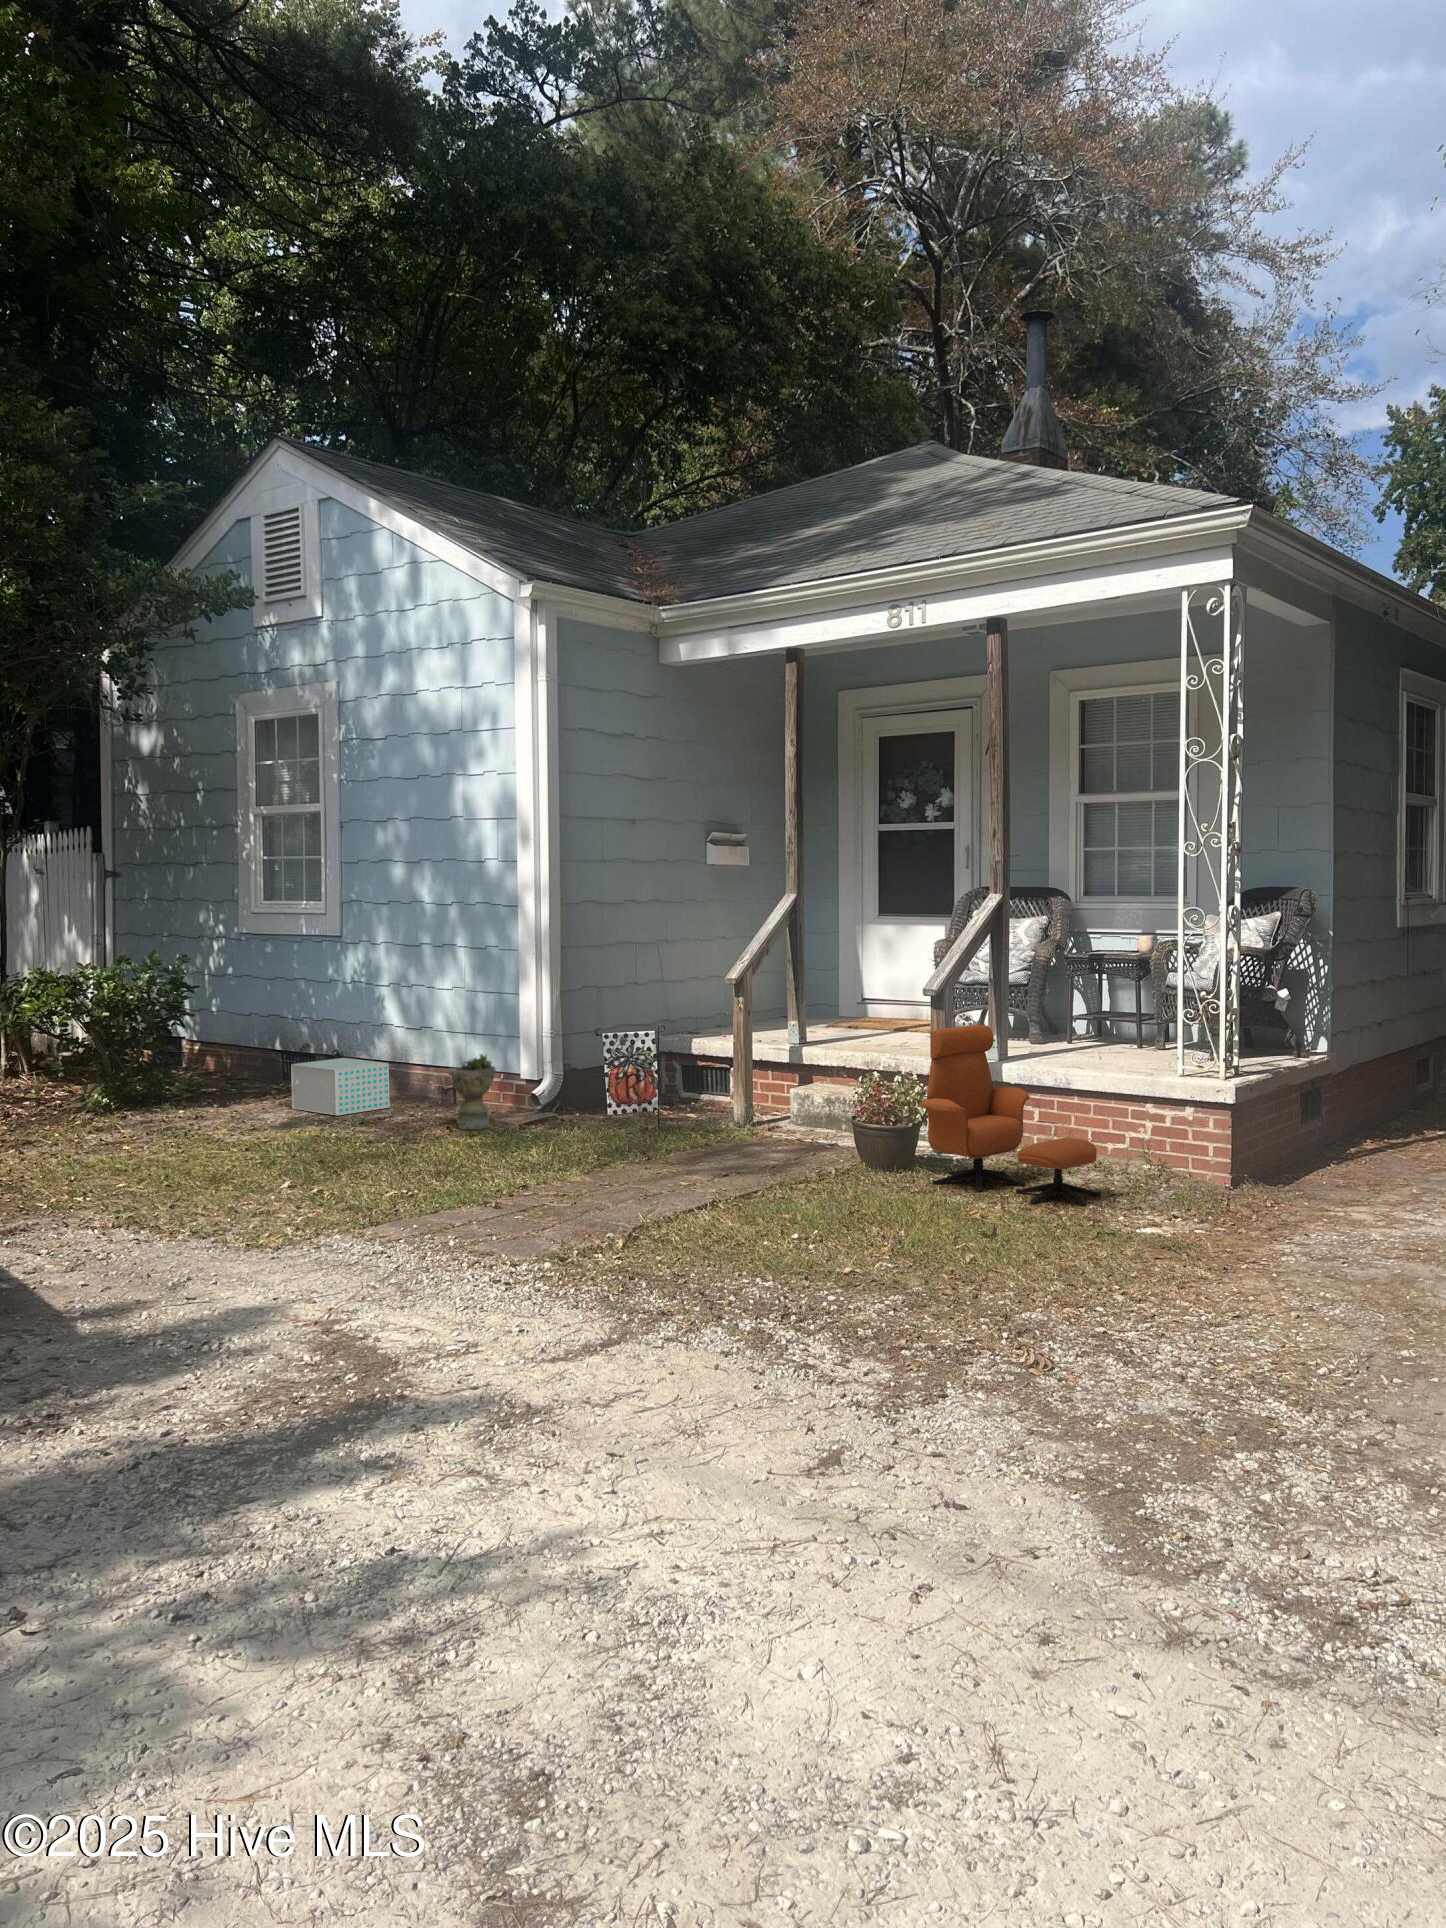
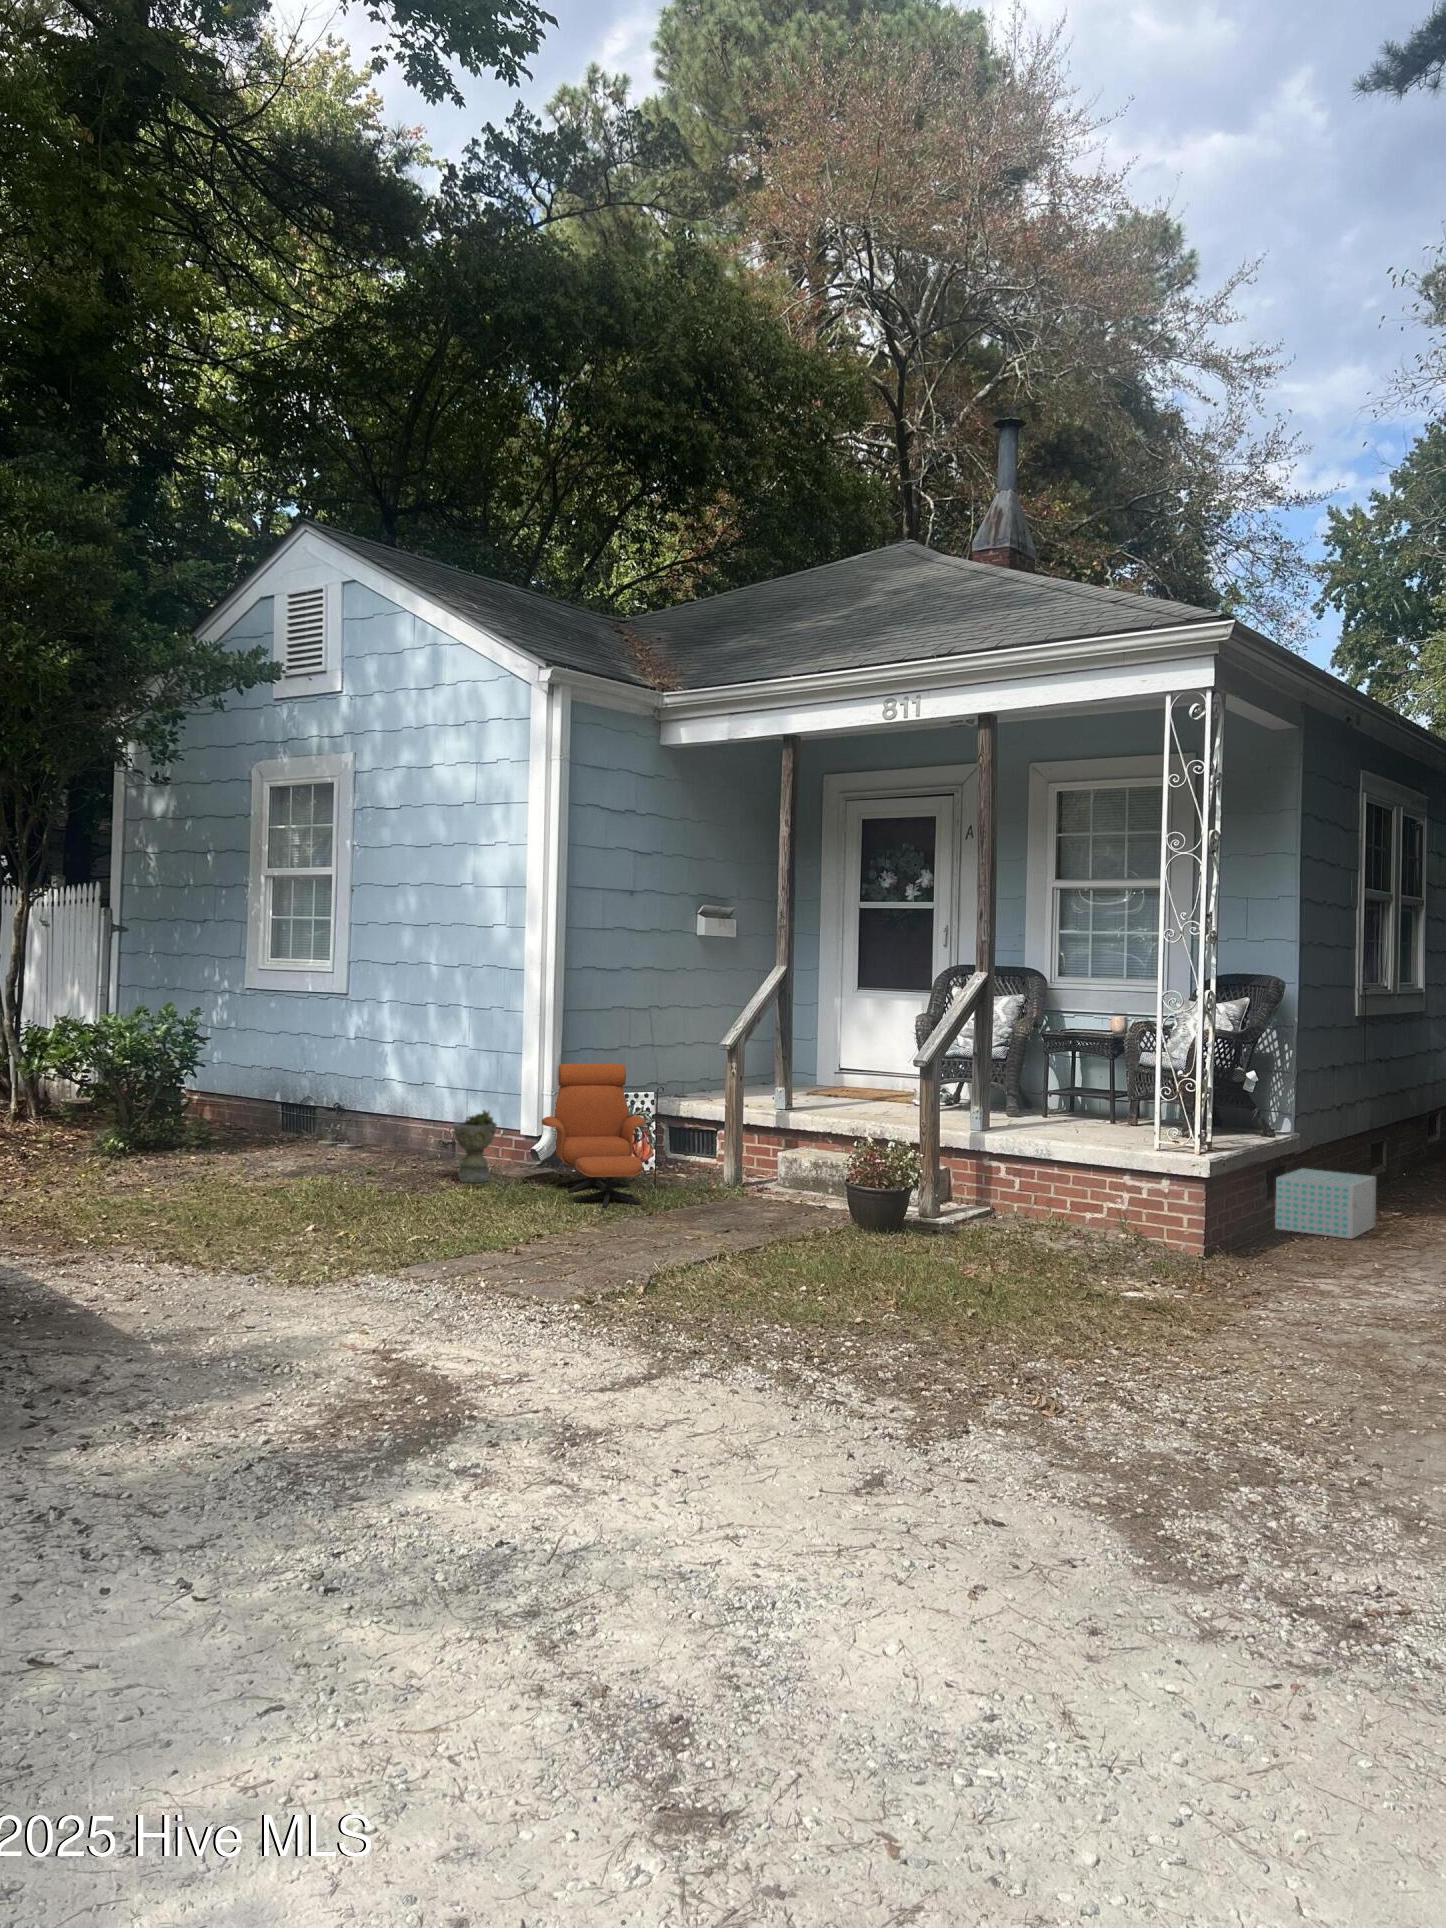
lounge chair: present [920,1025,1101,1205] -> present [542,1064,646,1207]
storage box: present [291,1058,390,1115] -> present [1275,1169,1376,1239]

